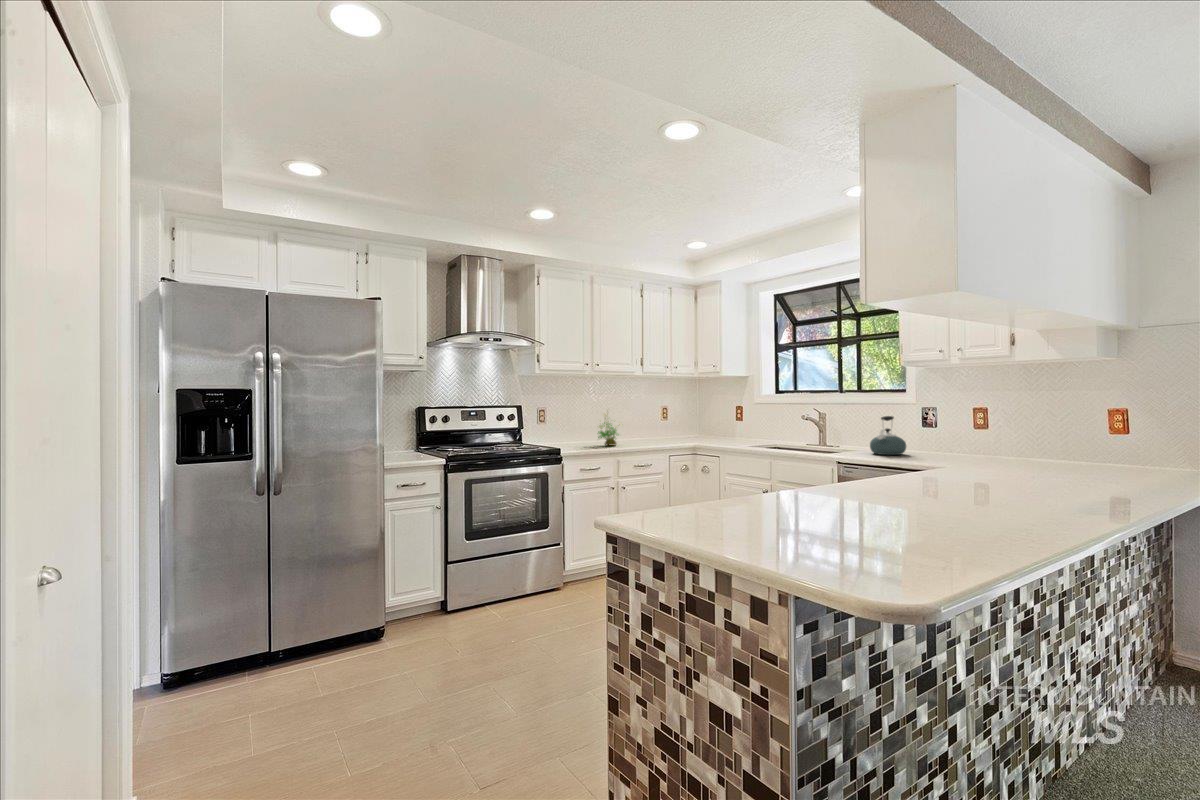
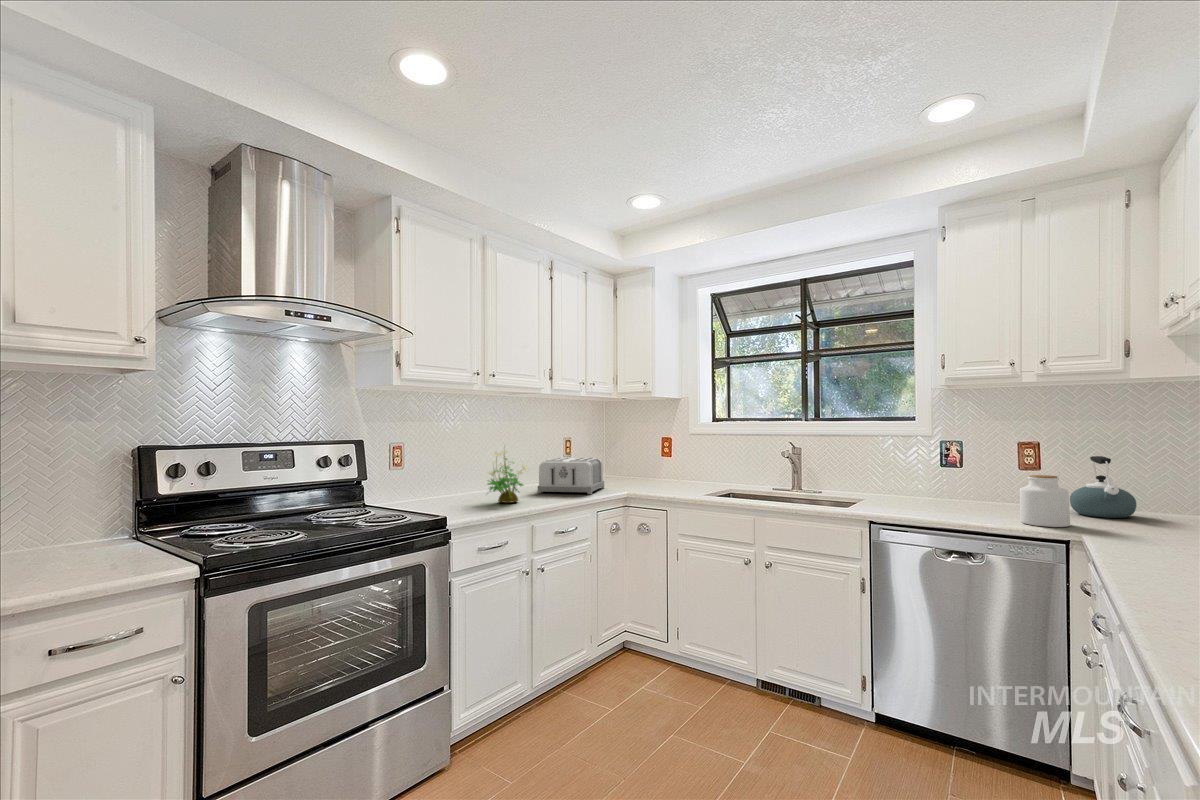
kettle: present [870,416,906,455] -> present [1070,456,1137,518]
toaster: none [636,420,685,443] -> present [538,457,604,494]
jar: none [930,430,962,464] -> present [1019,475,1070,527]

